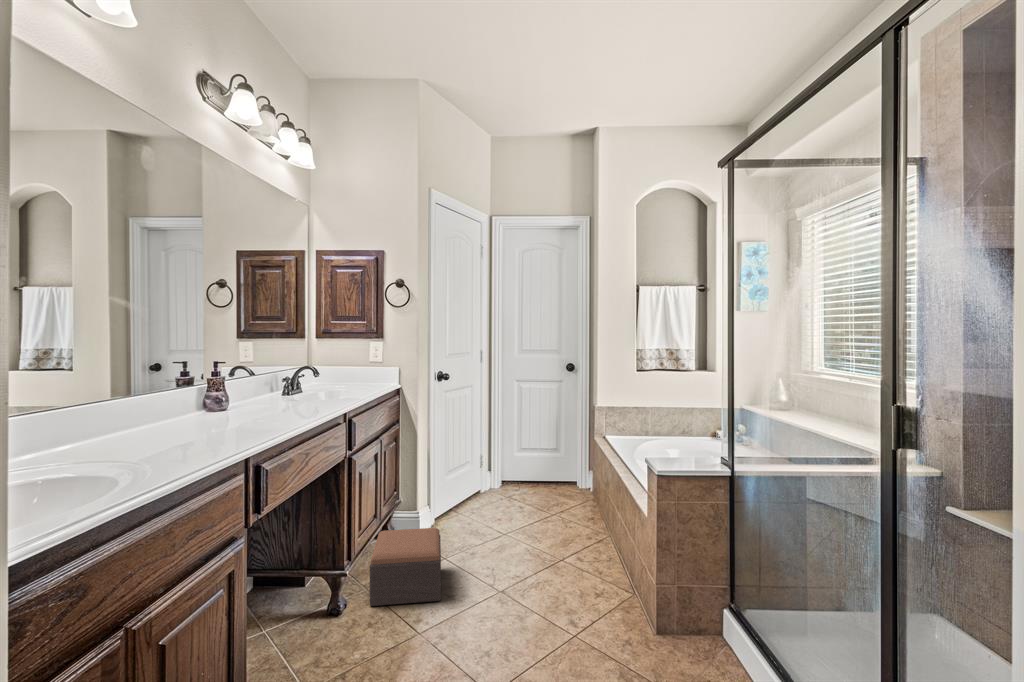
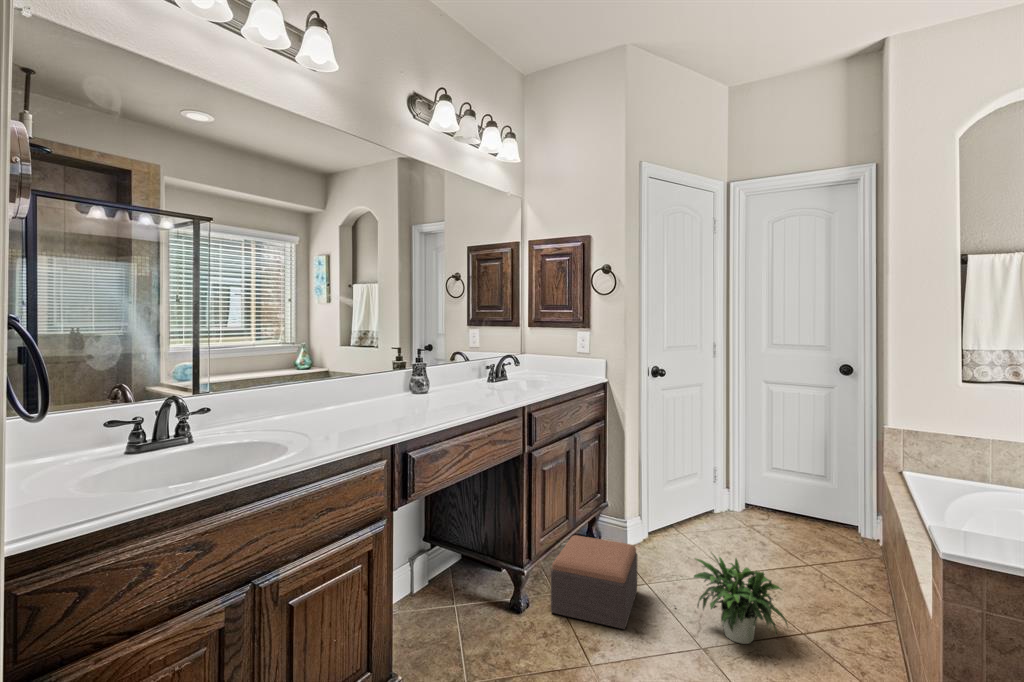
potted plant: none [472,518,560,585] -> present [674,555,788,644]

